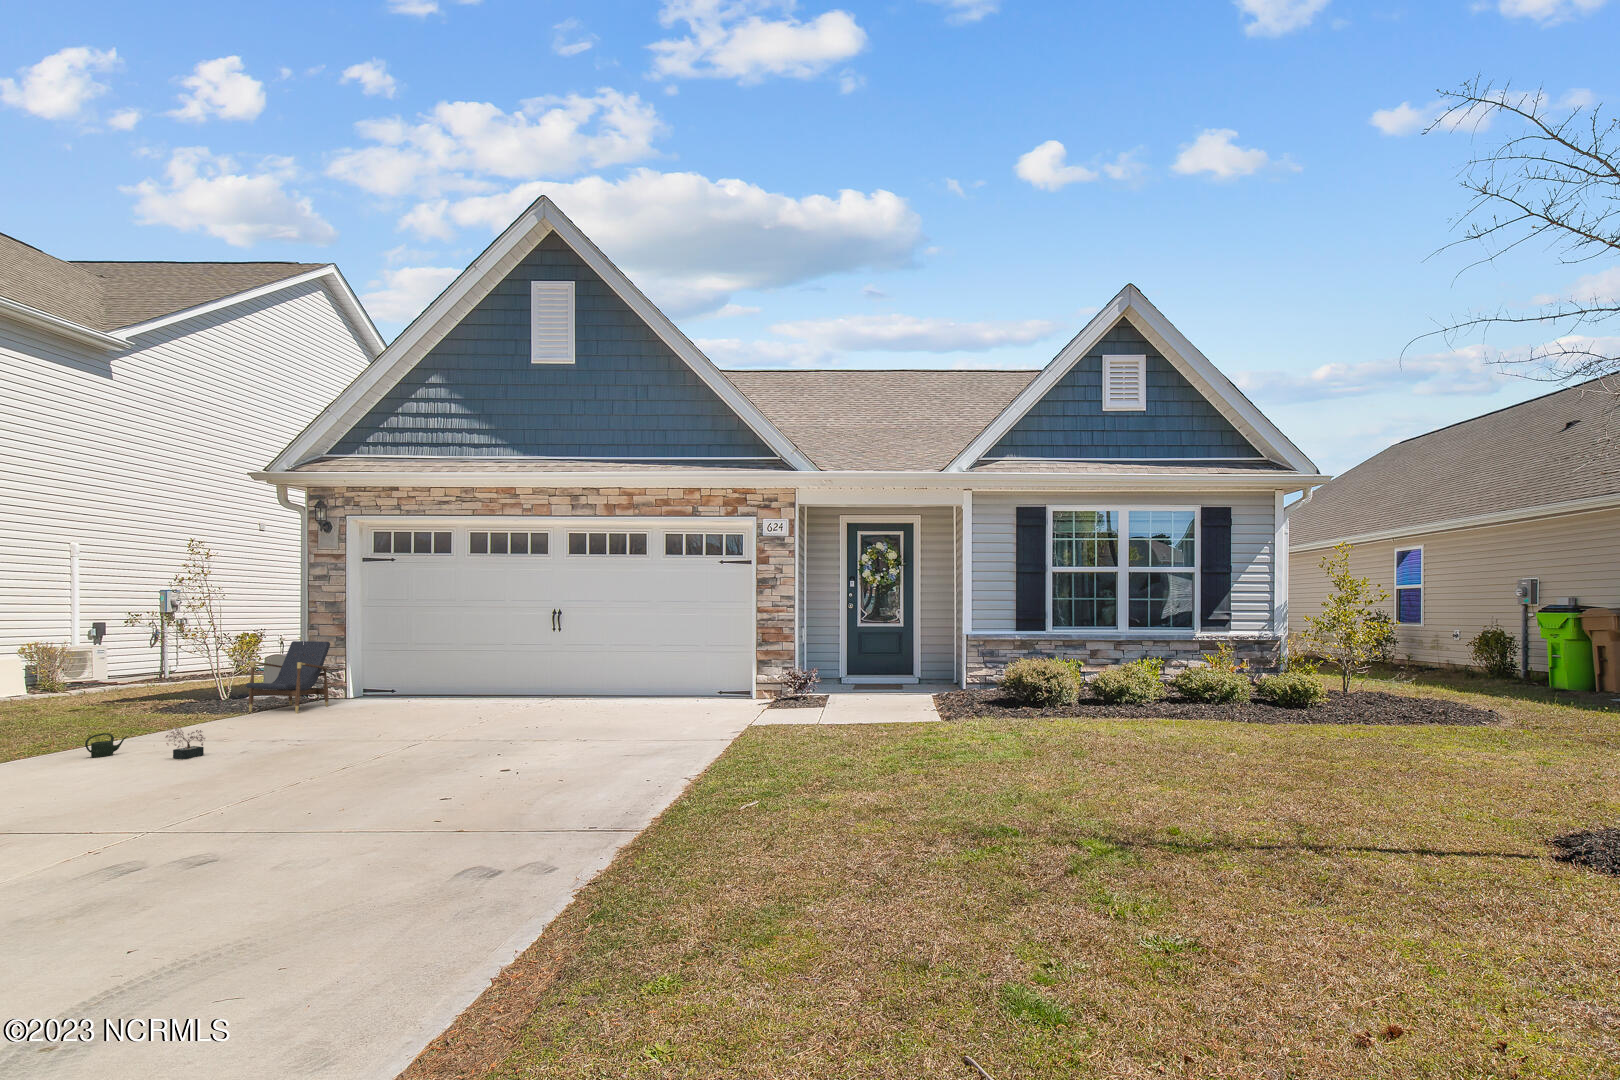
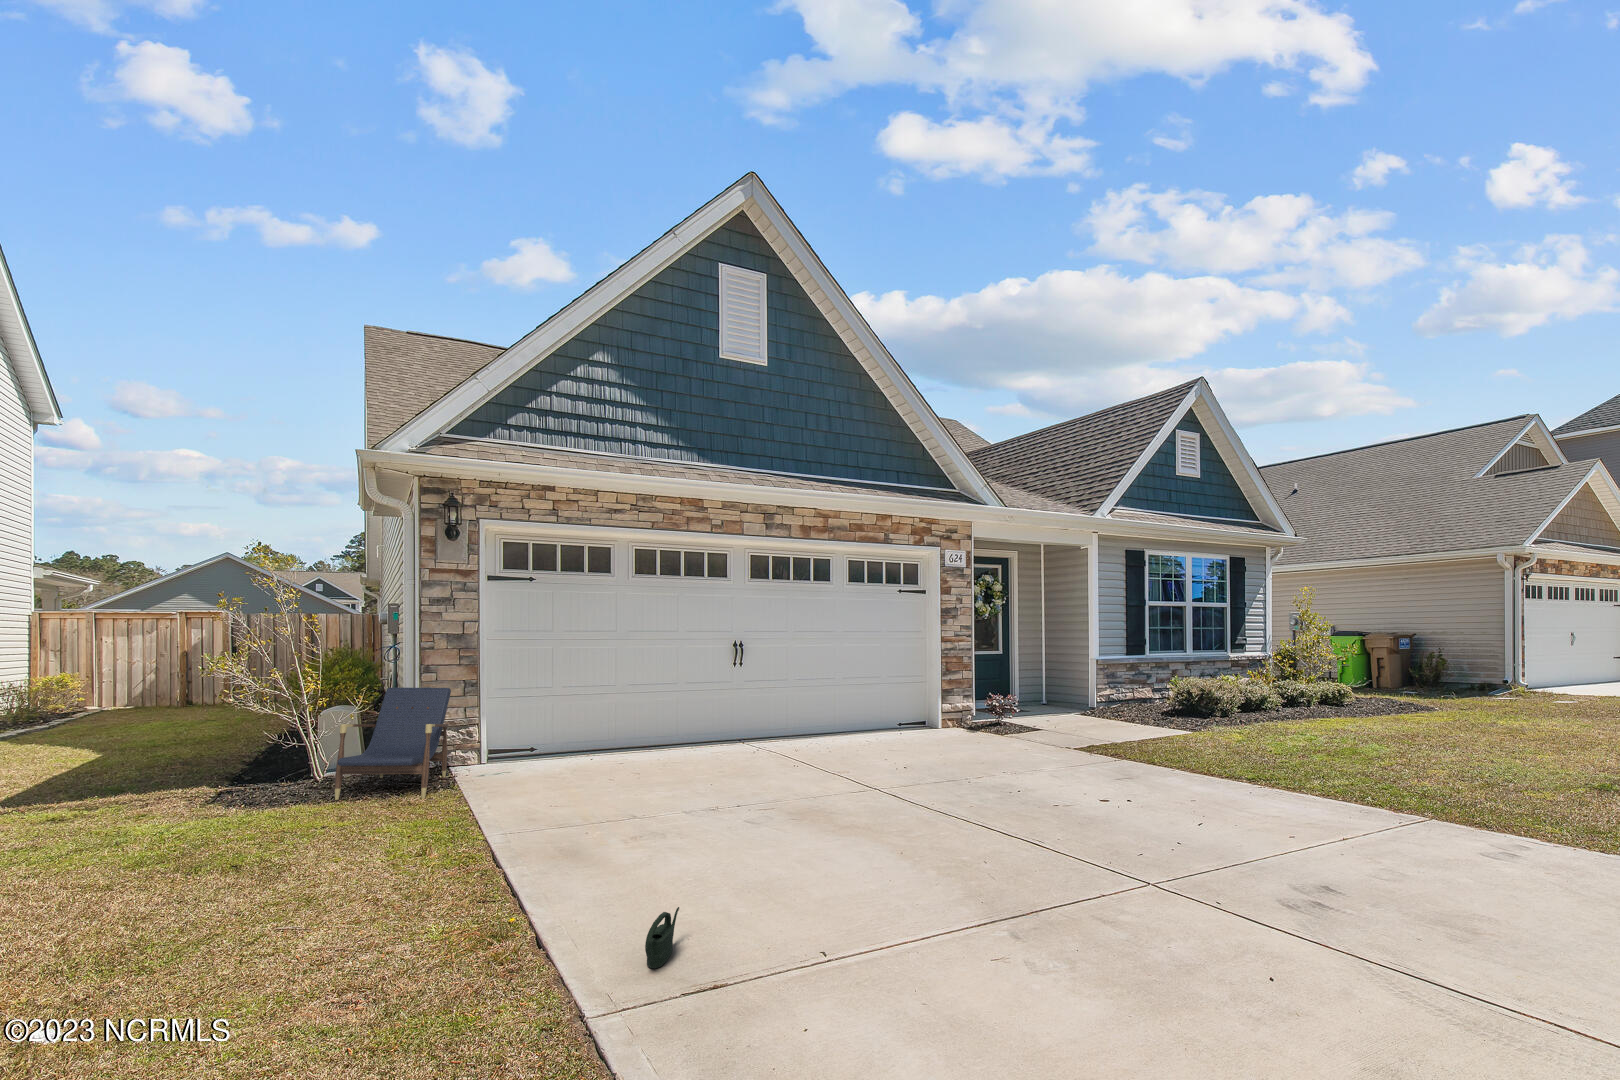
decorative plant: present [165,727,206,759] -> none [398,923,466,1002]
watering can: present [85,733,128,758] -> present [645,907,679,968]

